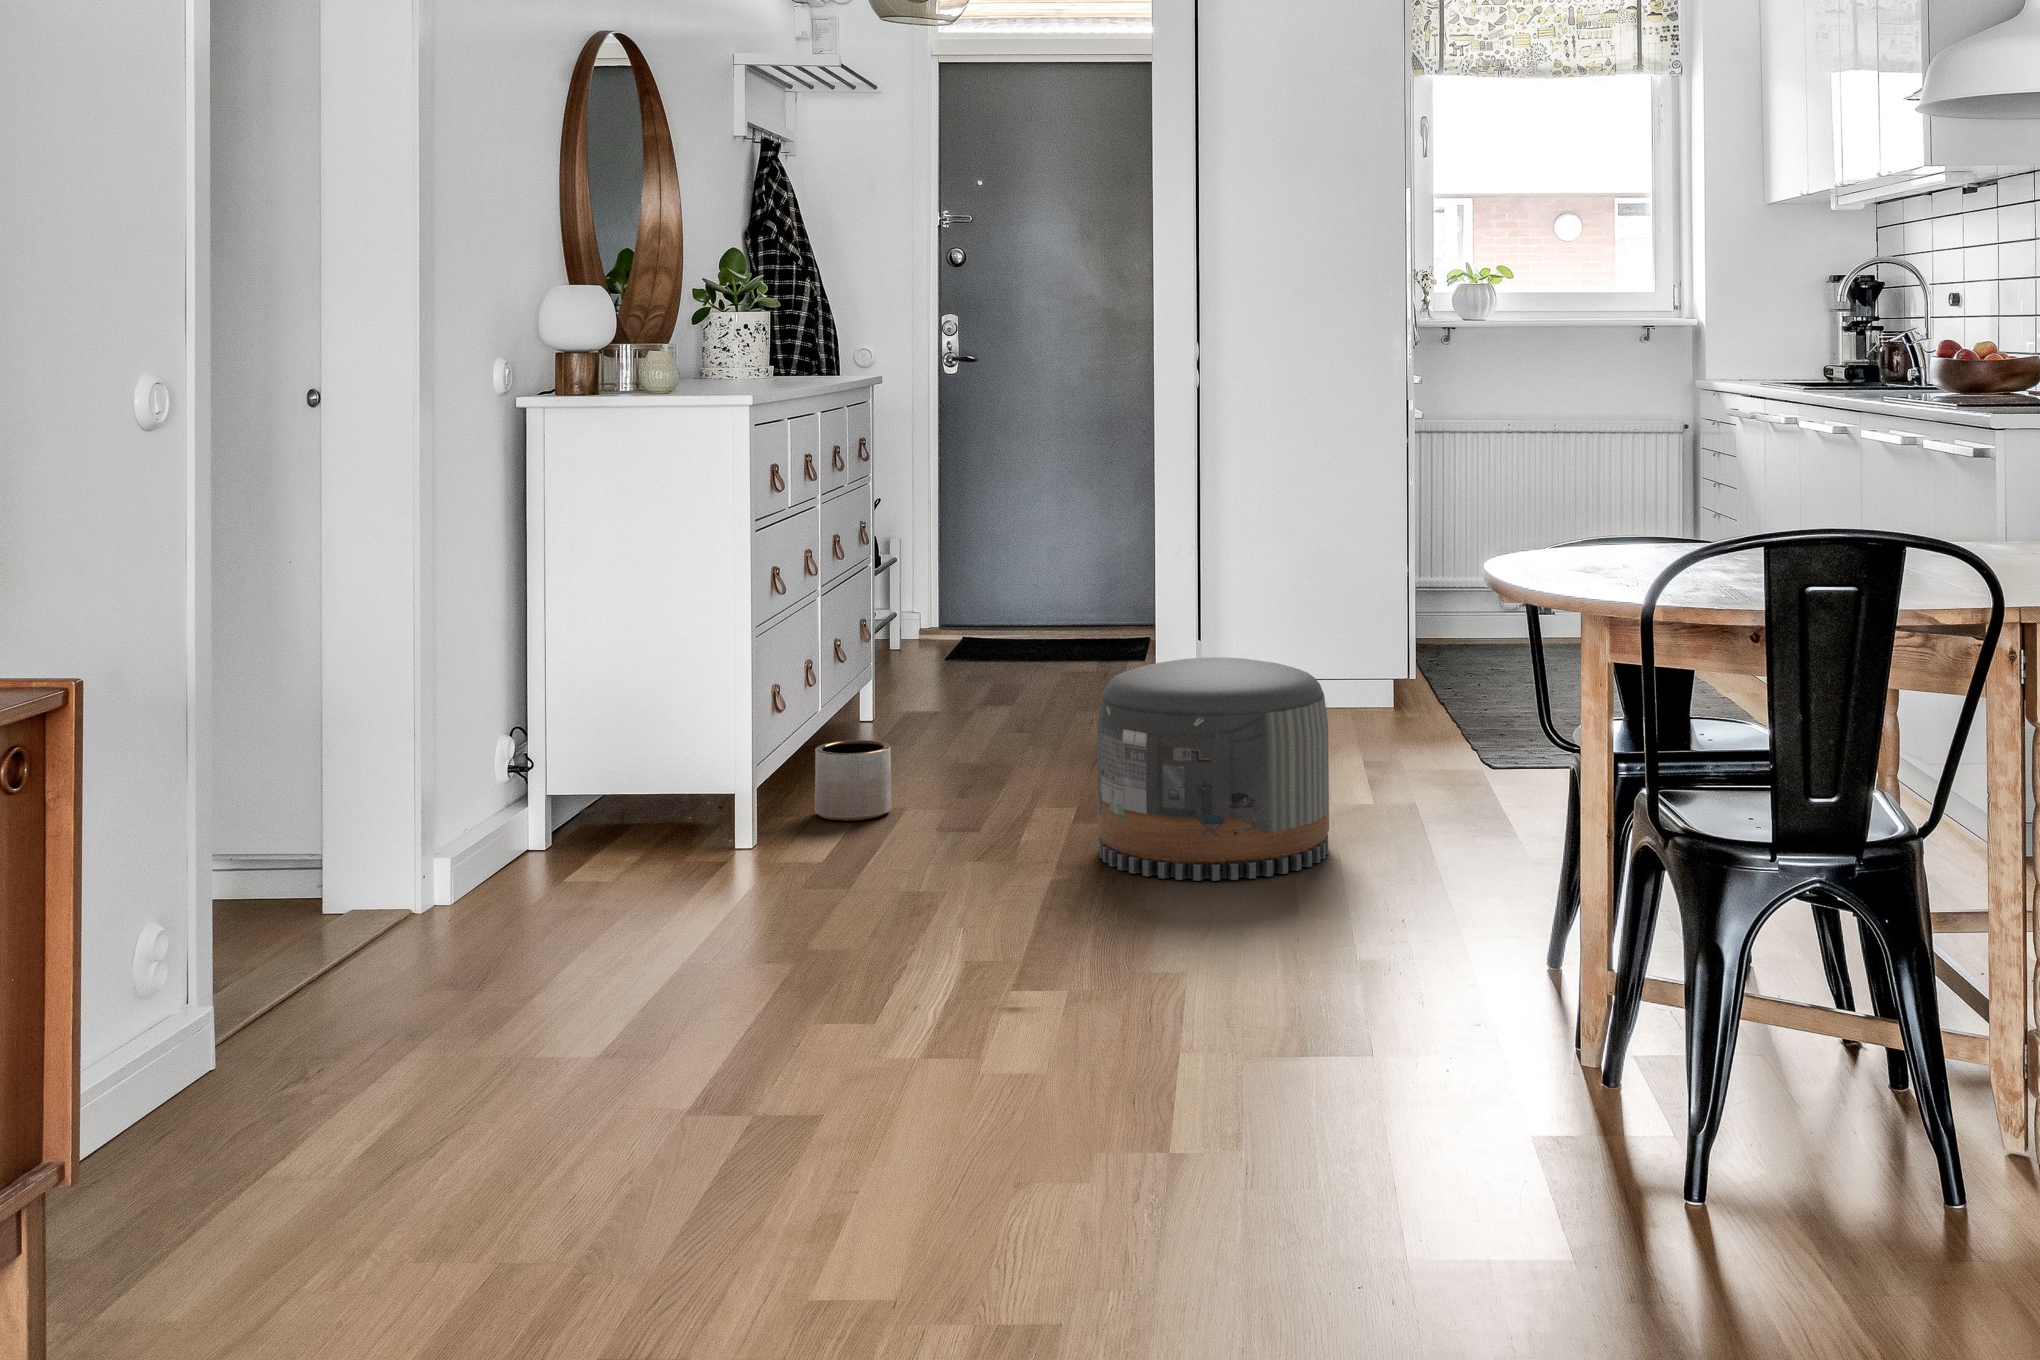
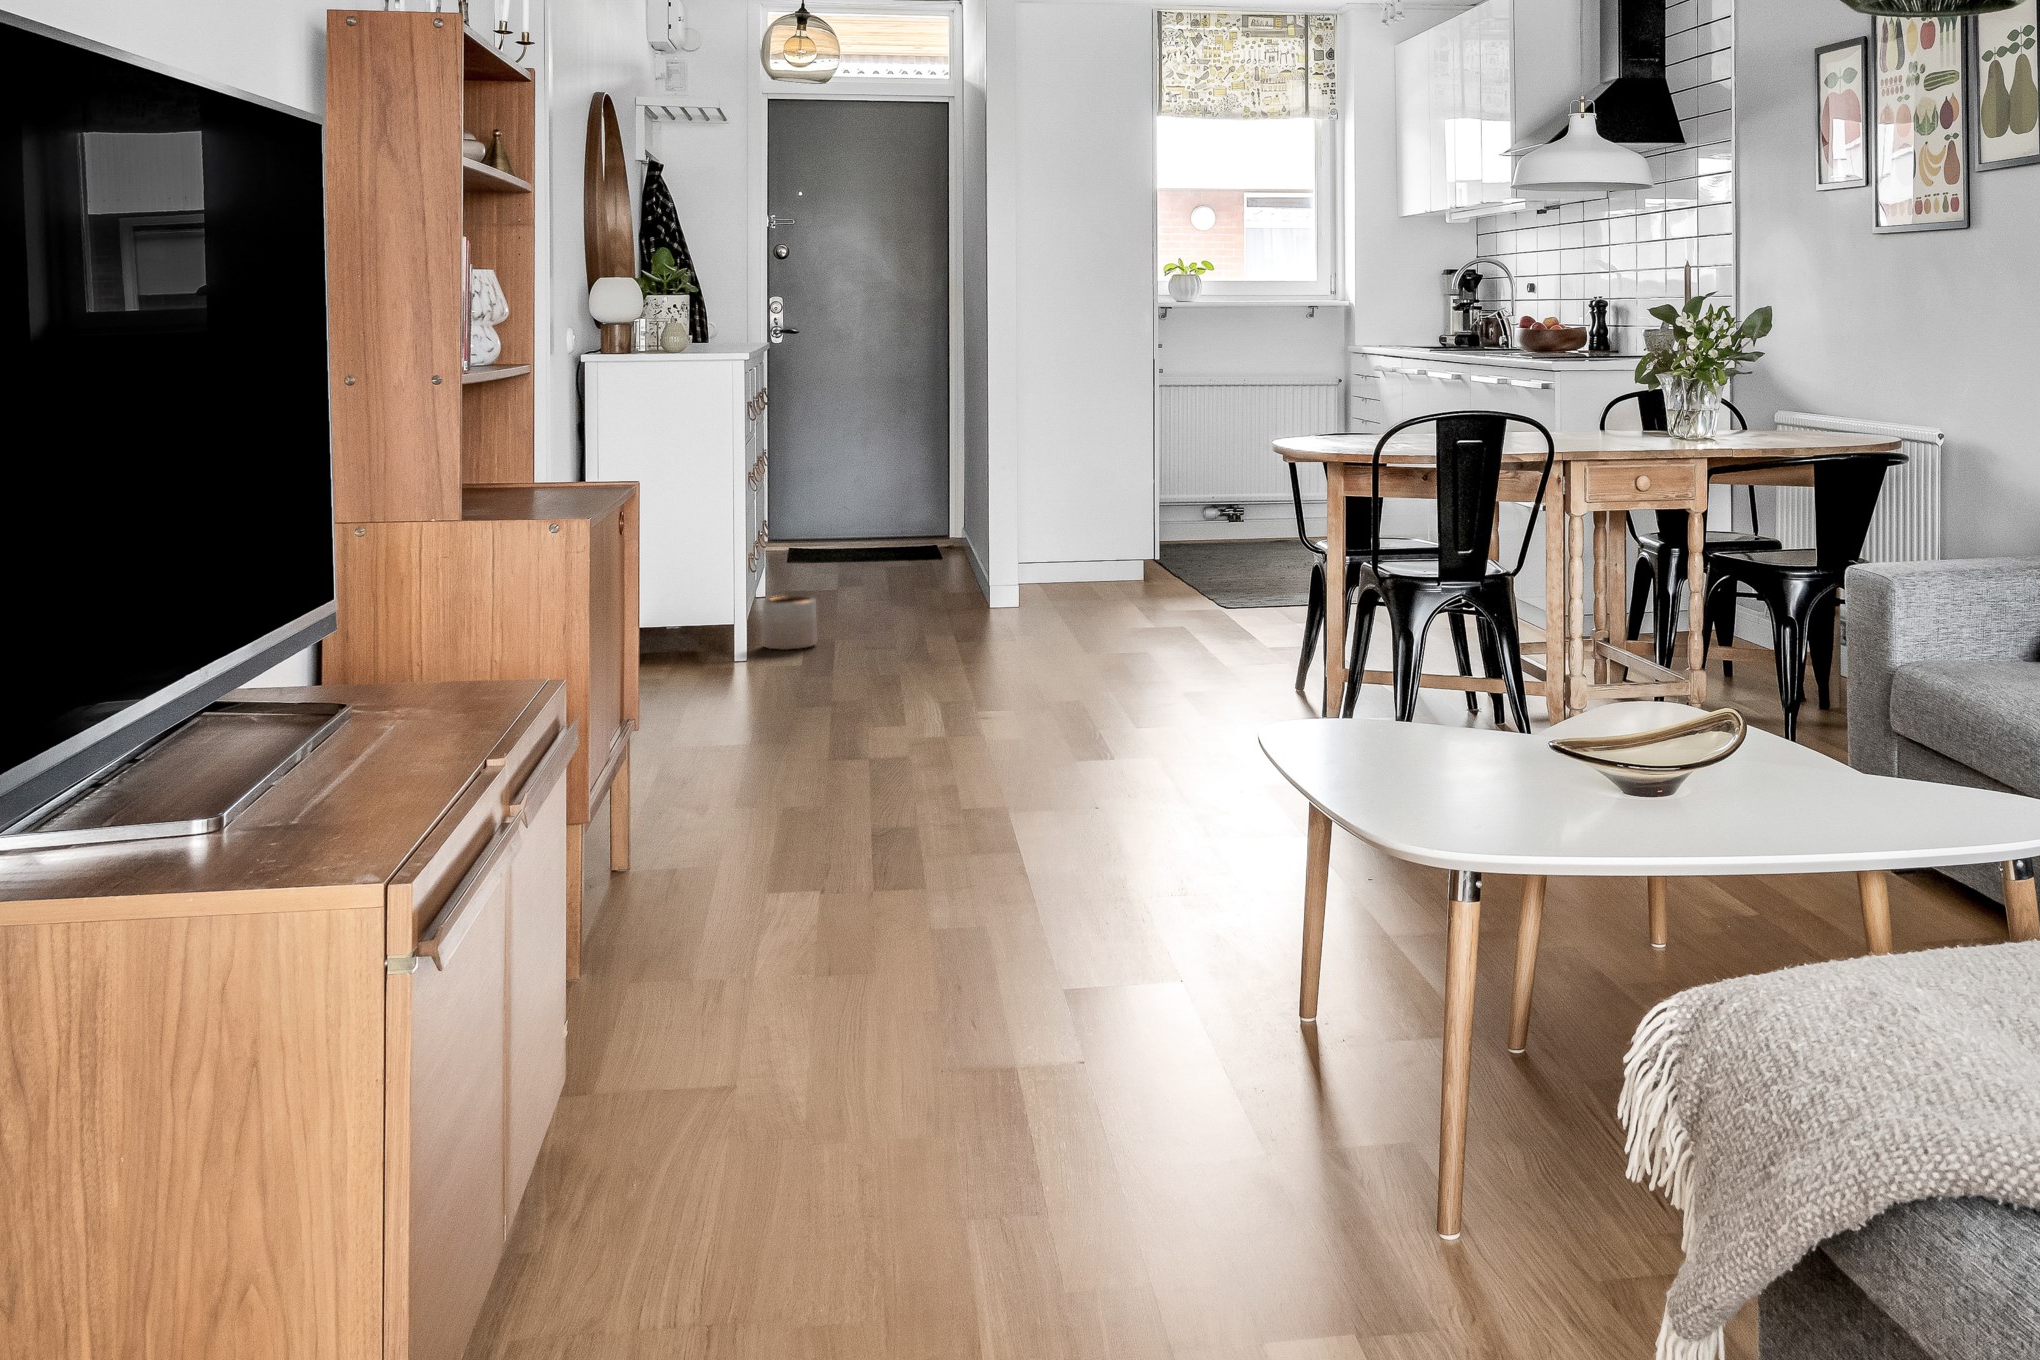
pouf: present [1097,657,1329,881] -> none [979,528,1133,667]

